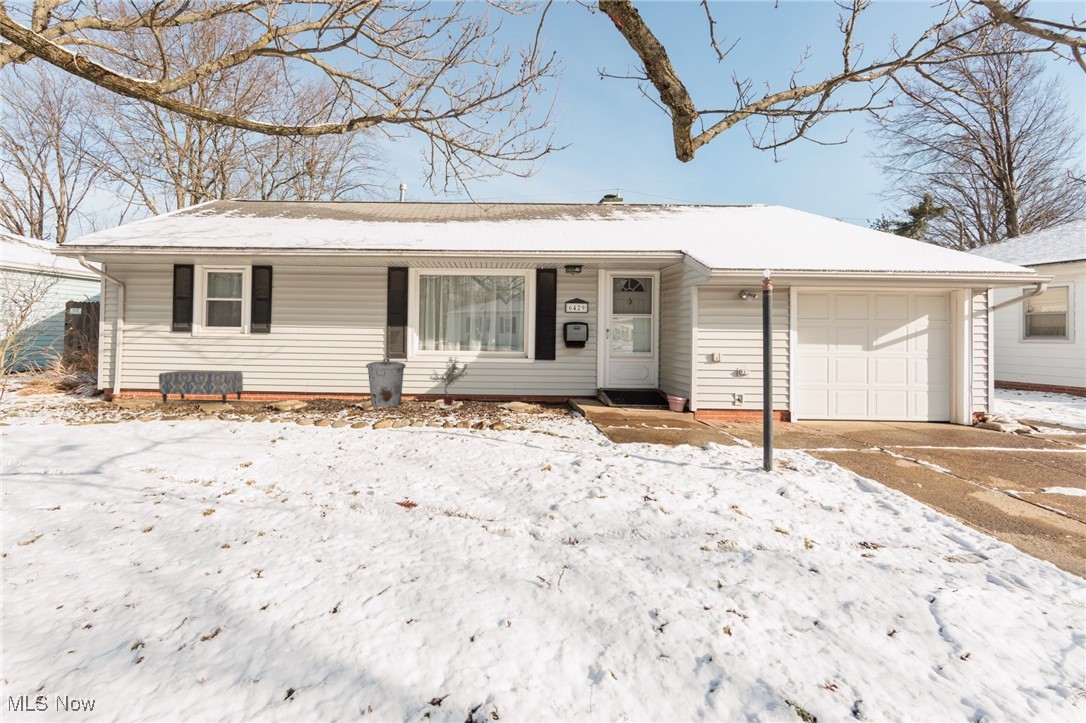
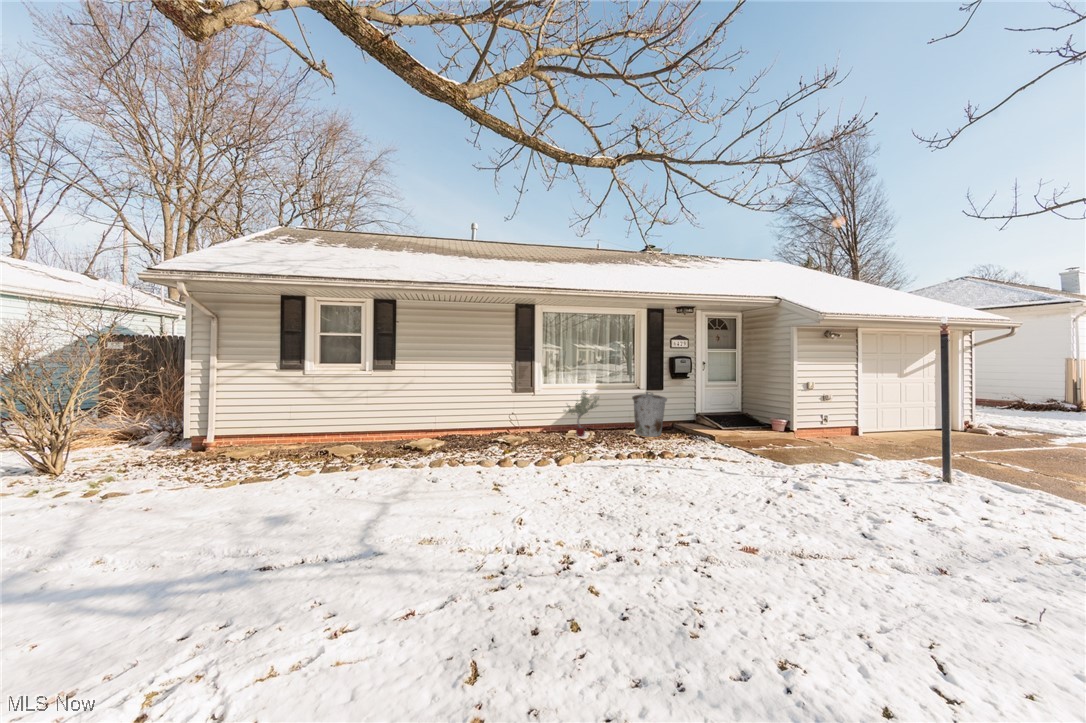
trash can: present [366,358,406,407] -> present [632,392,667,437]
bench: present [159,371,243,404] -> none [283,412,365,453]

